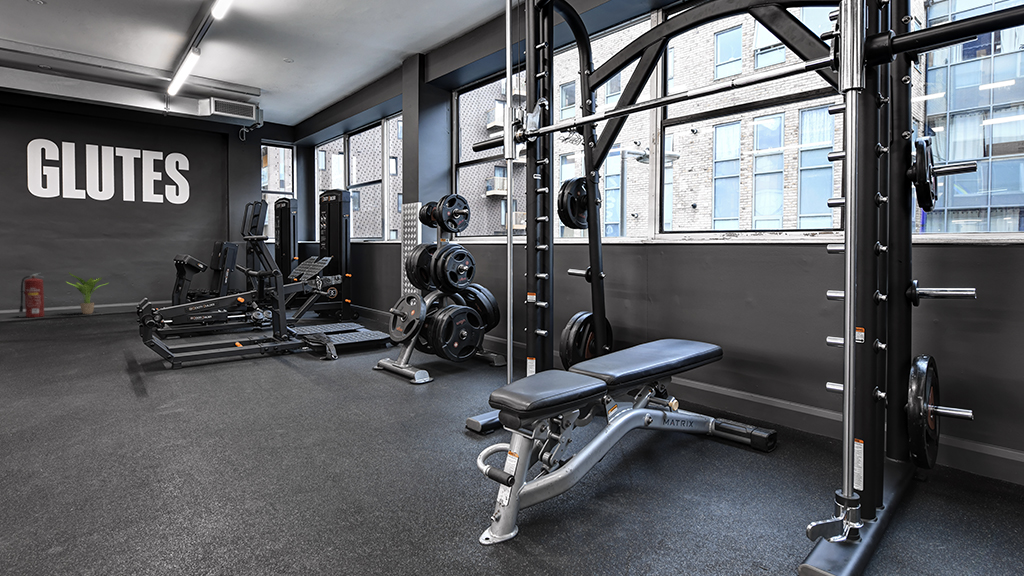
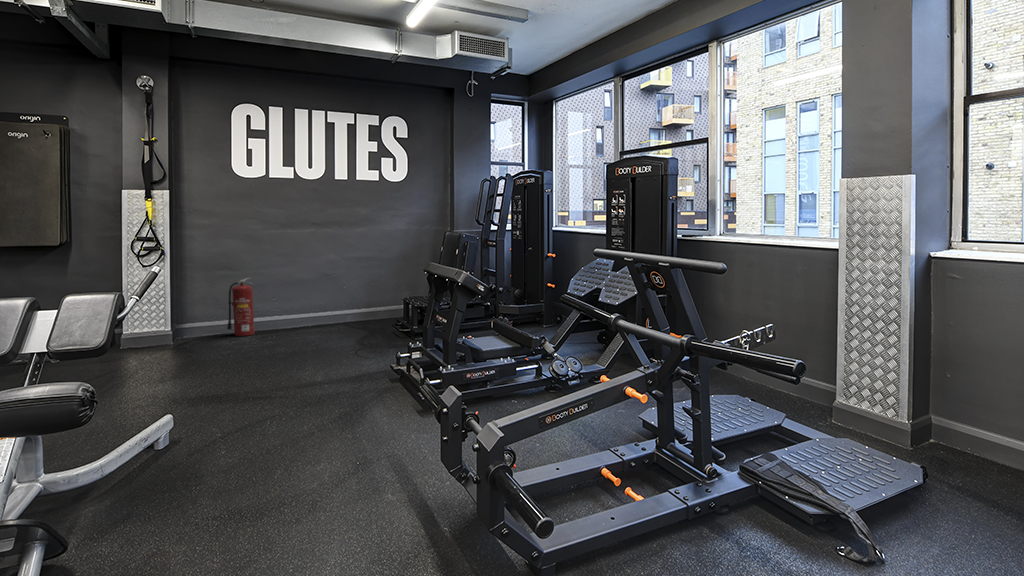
potted plant: present [67,273,108,314] -> none [276,277,324,331]

